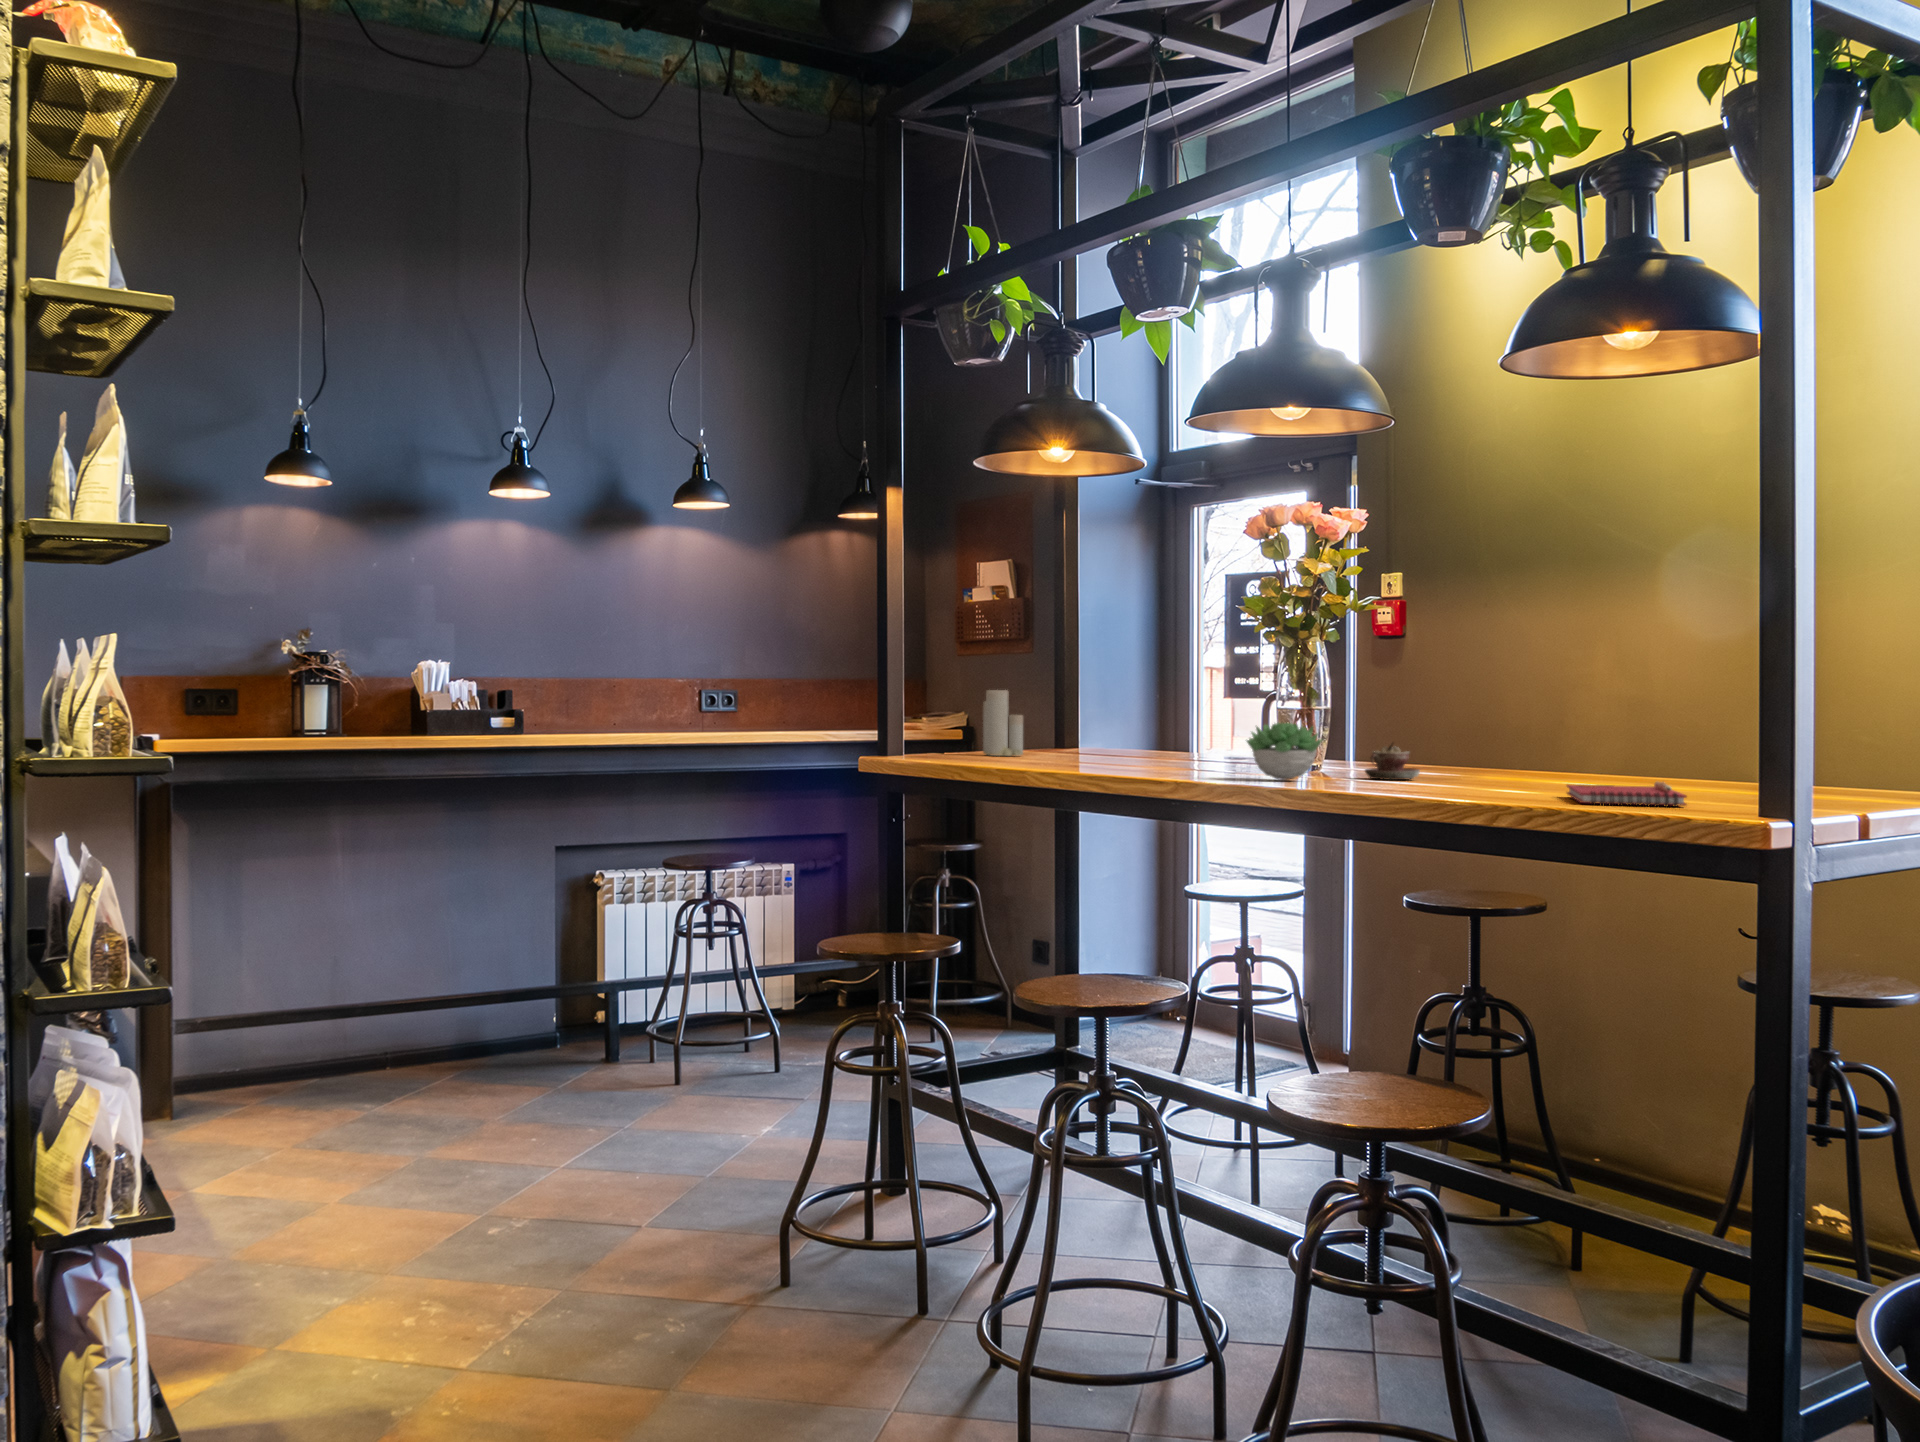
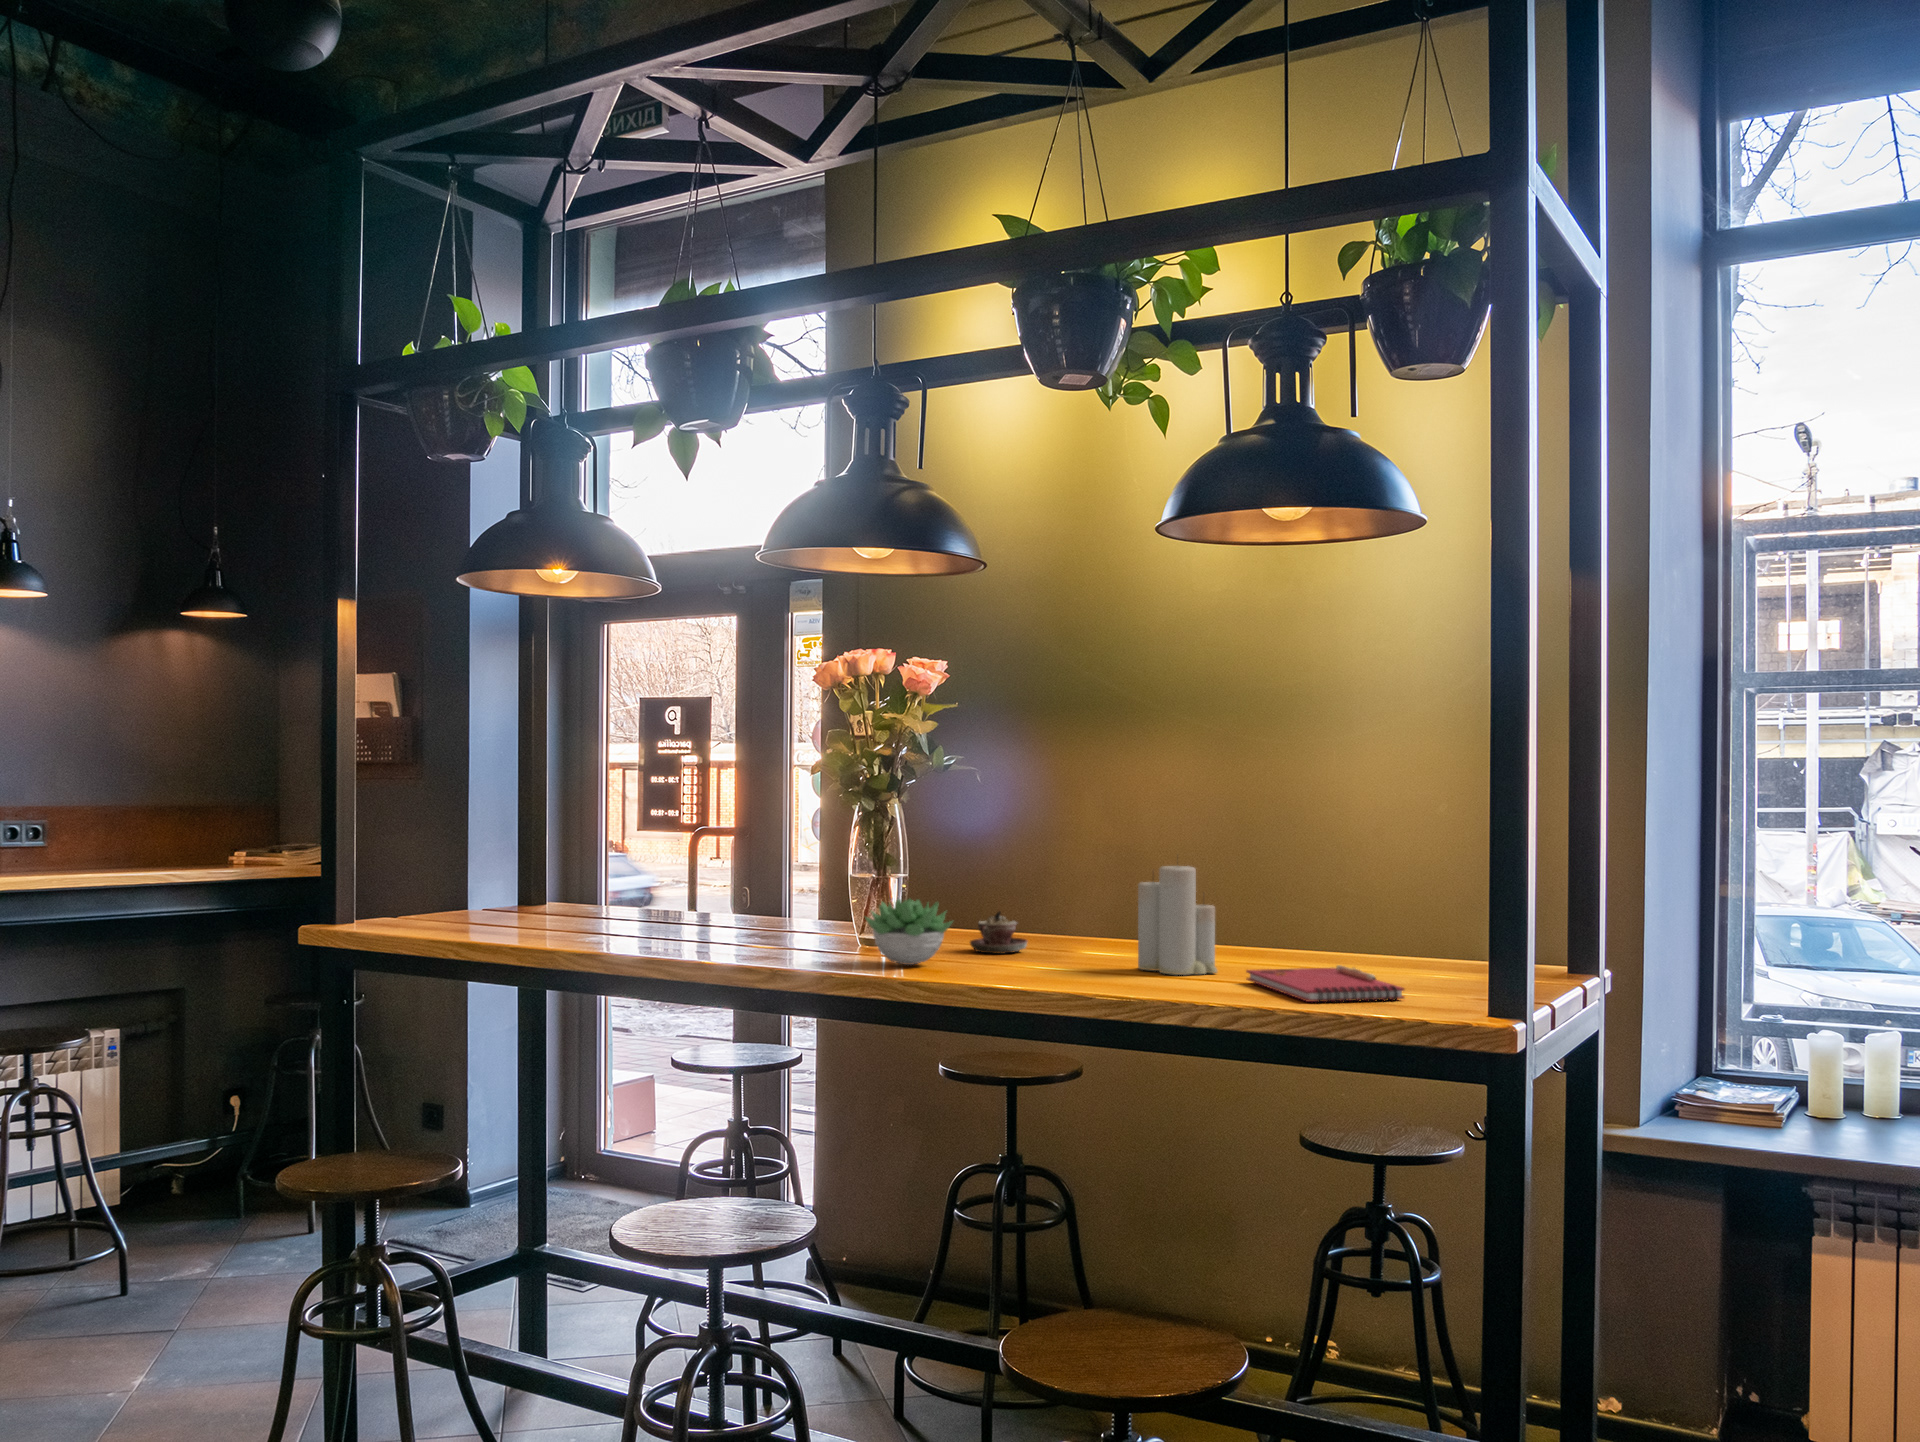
candle: present [983,690,1023,756] -> present [1138,865,1217,975]

